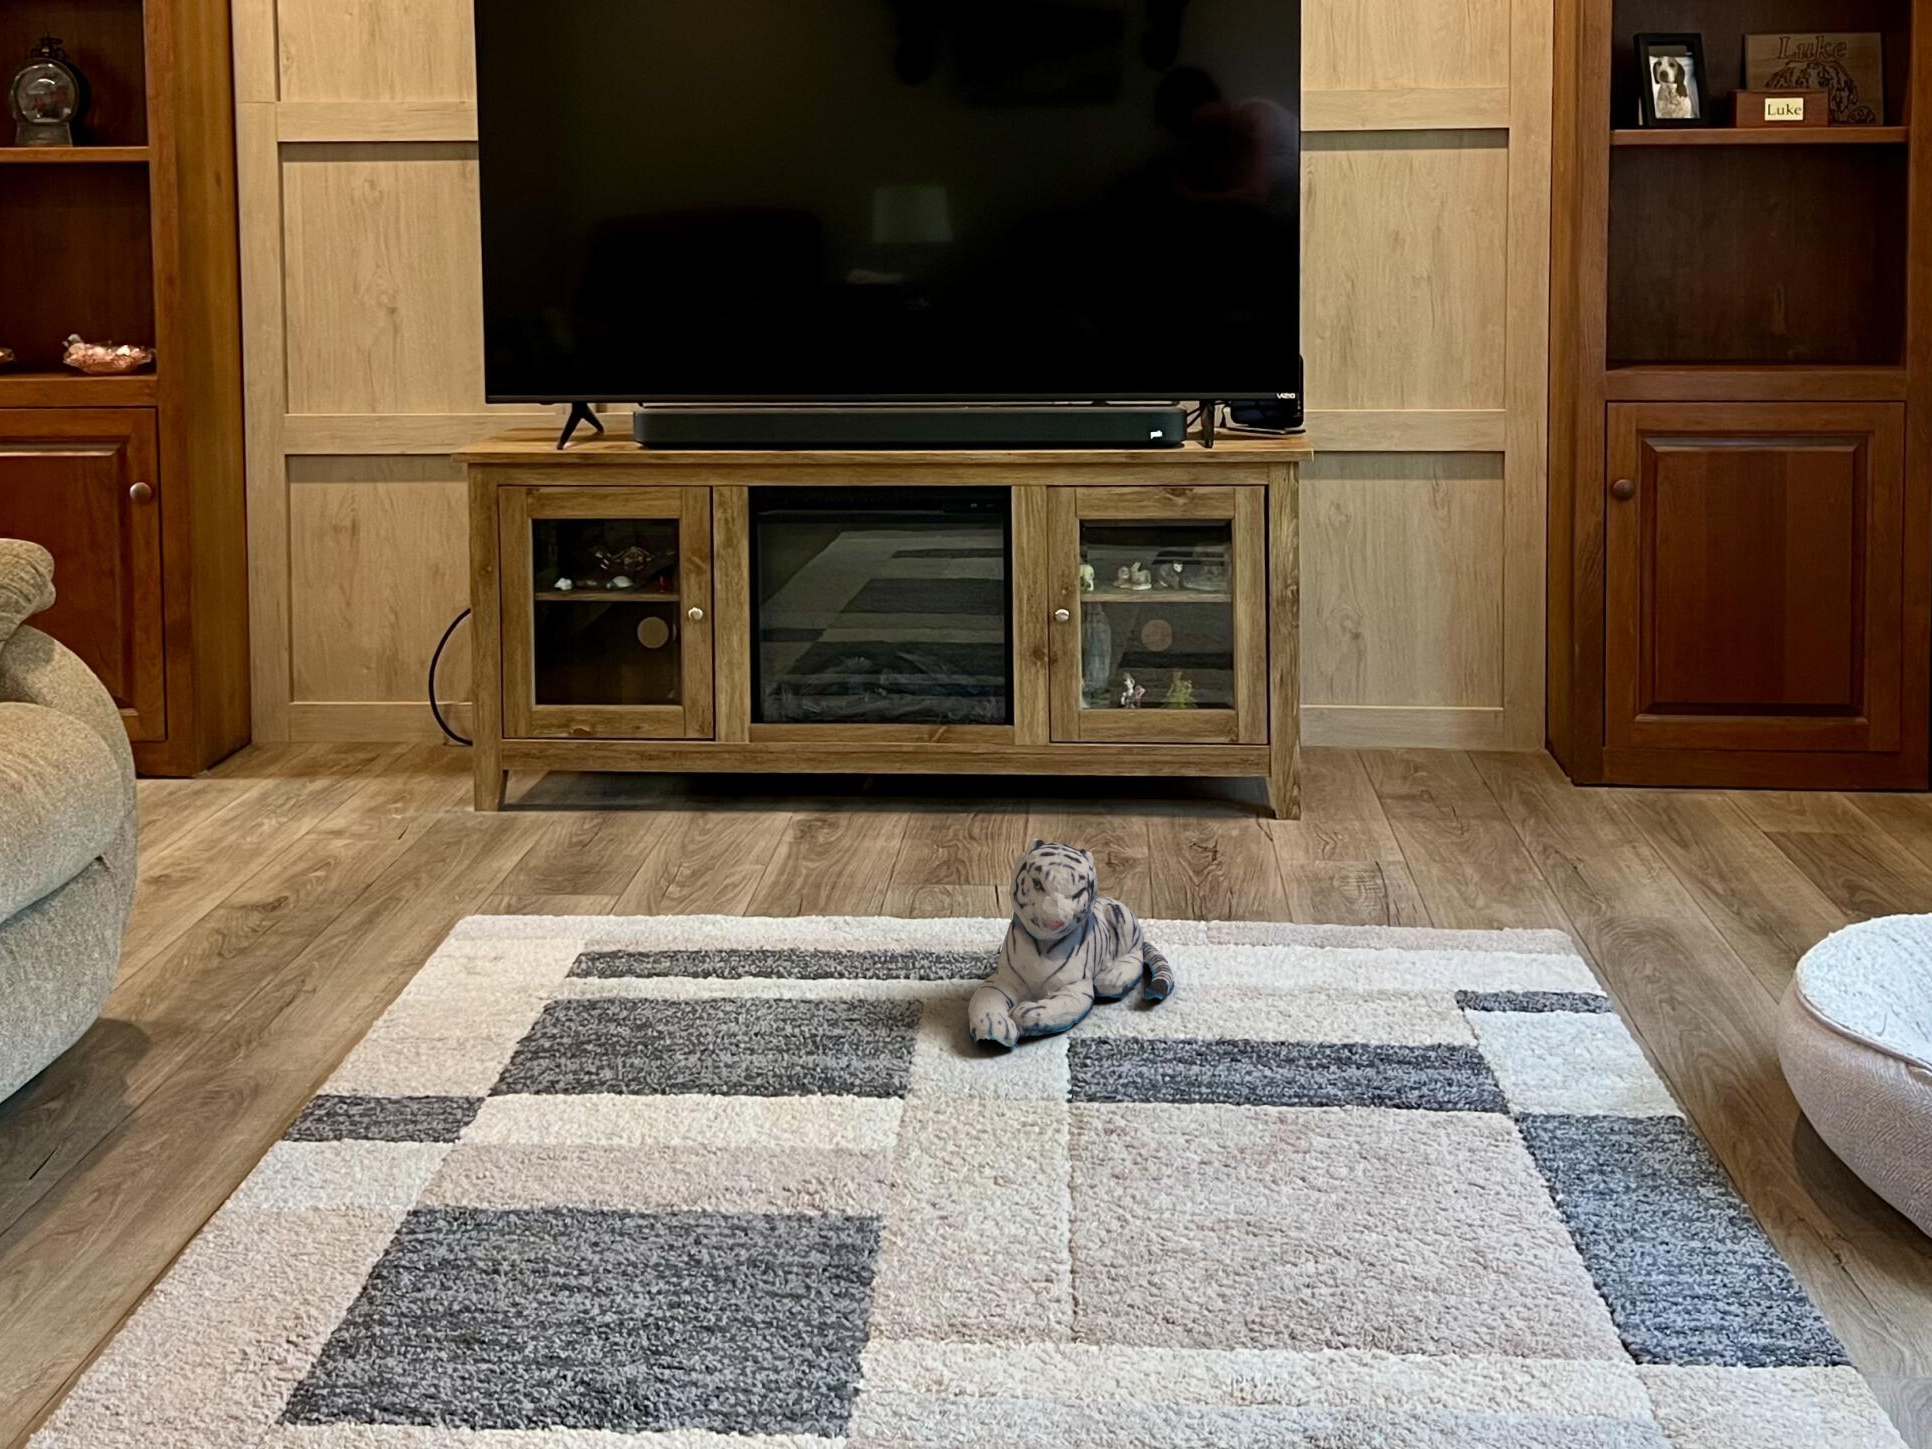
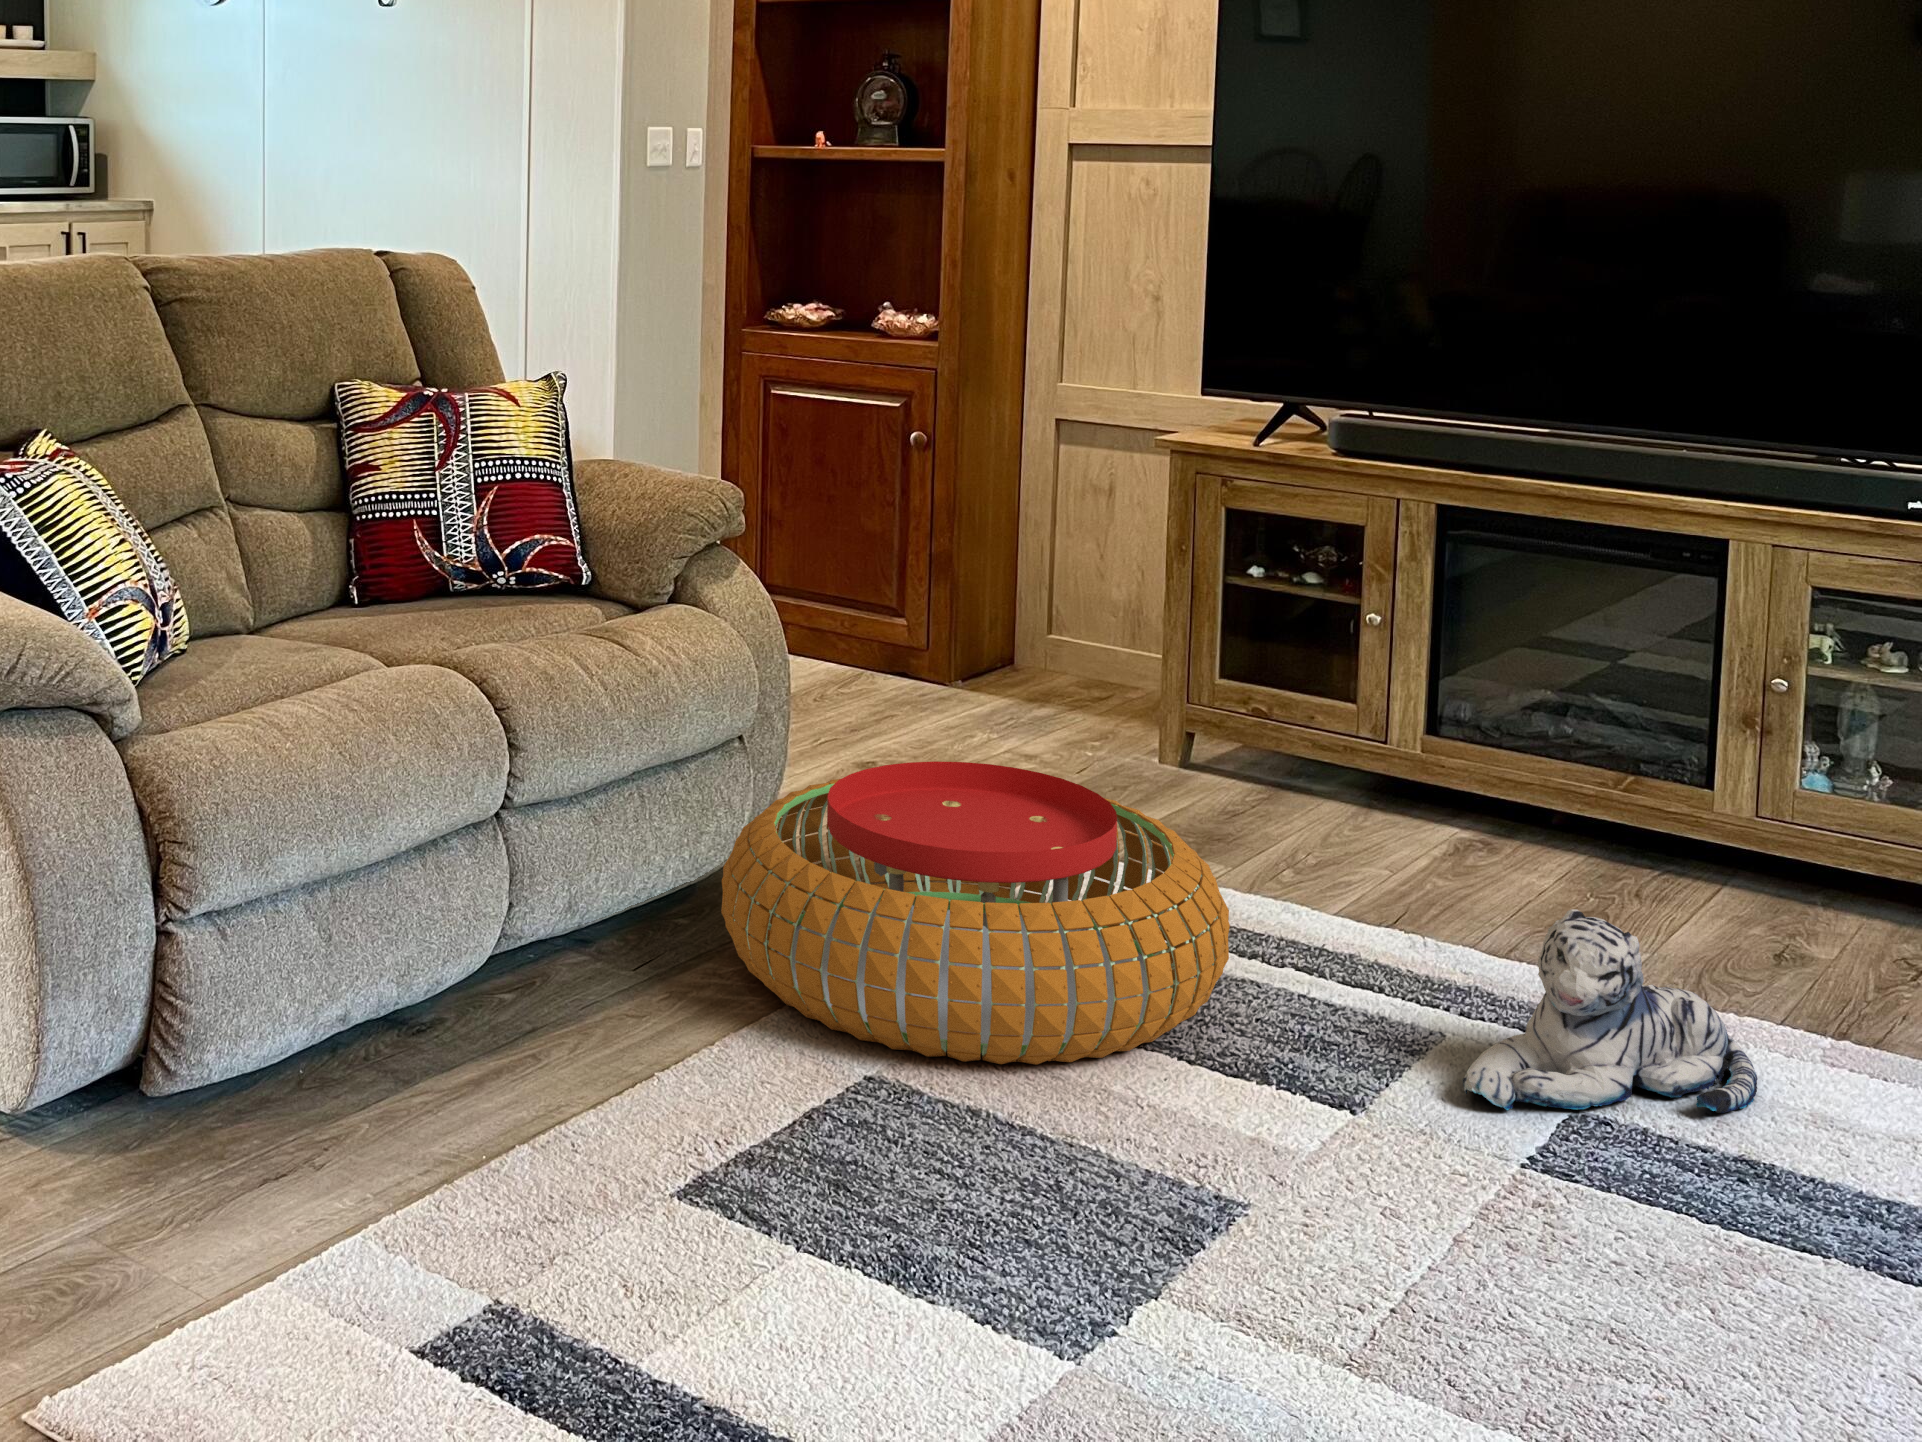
pouf: none [136,819,729,1173] -> present [721,761,1230,1065]

